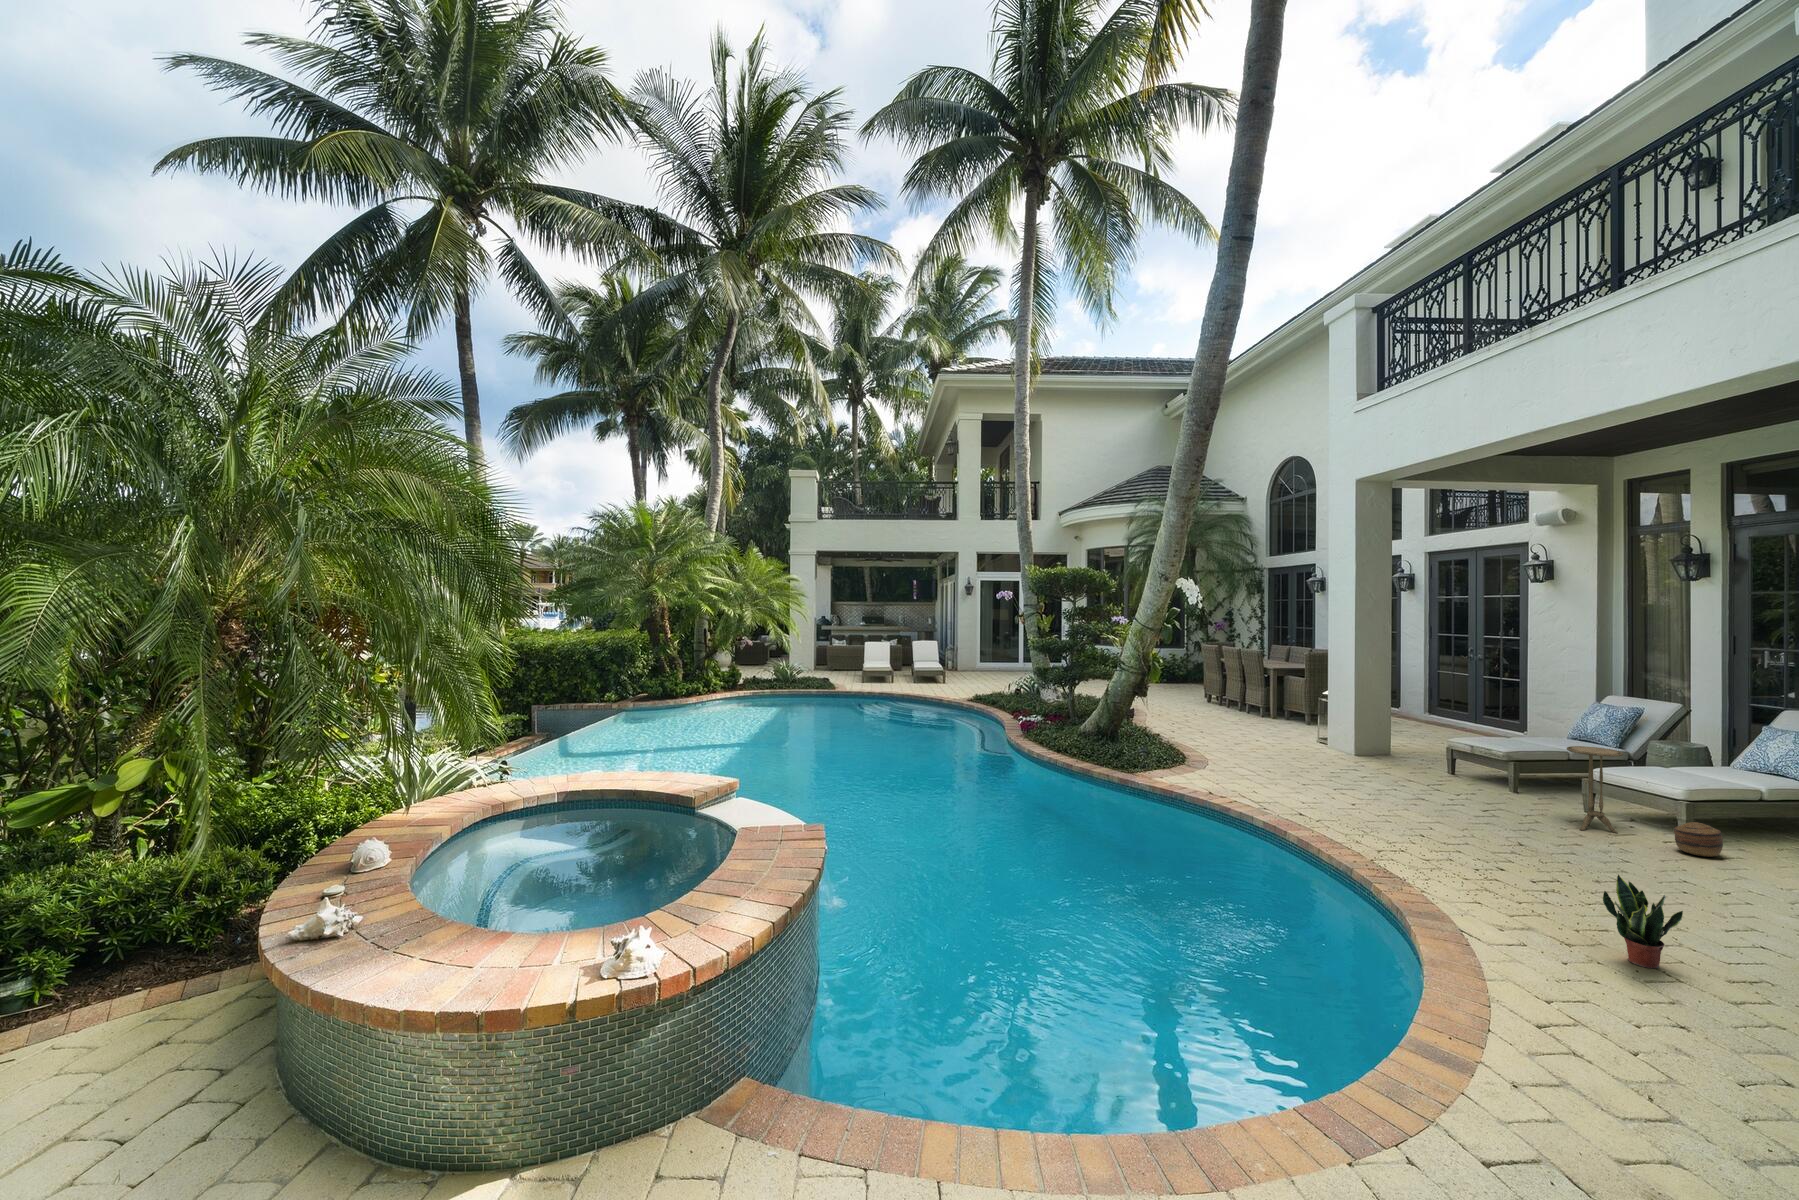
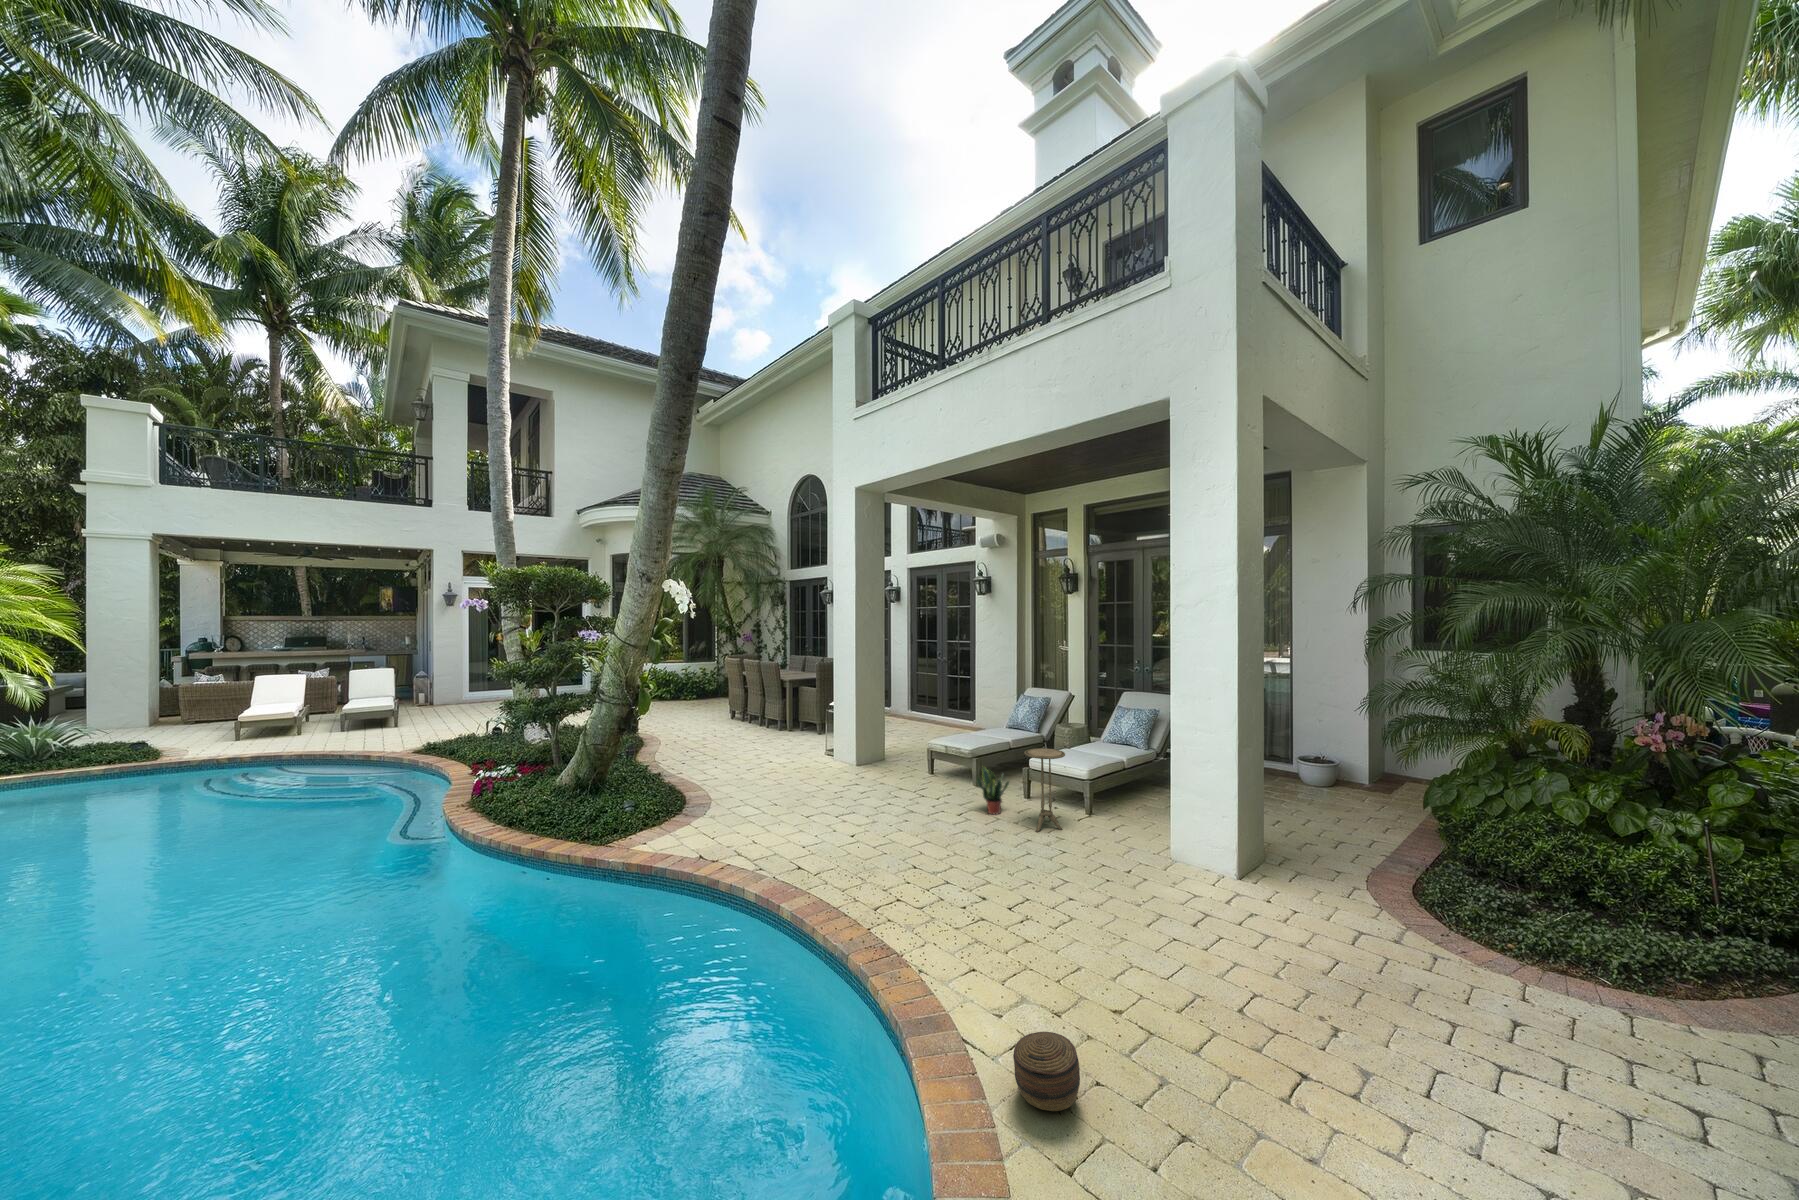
basket: present [1674,822,1723,857] -> present [1013,1032,1080,1111]
potted plant: present [1603,874,1683,968] -> present [977,766,1009,814]

